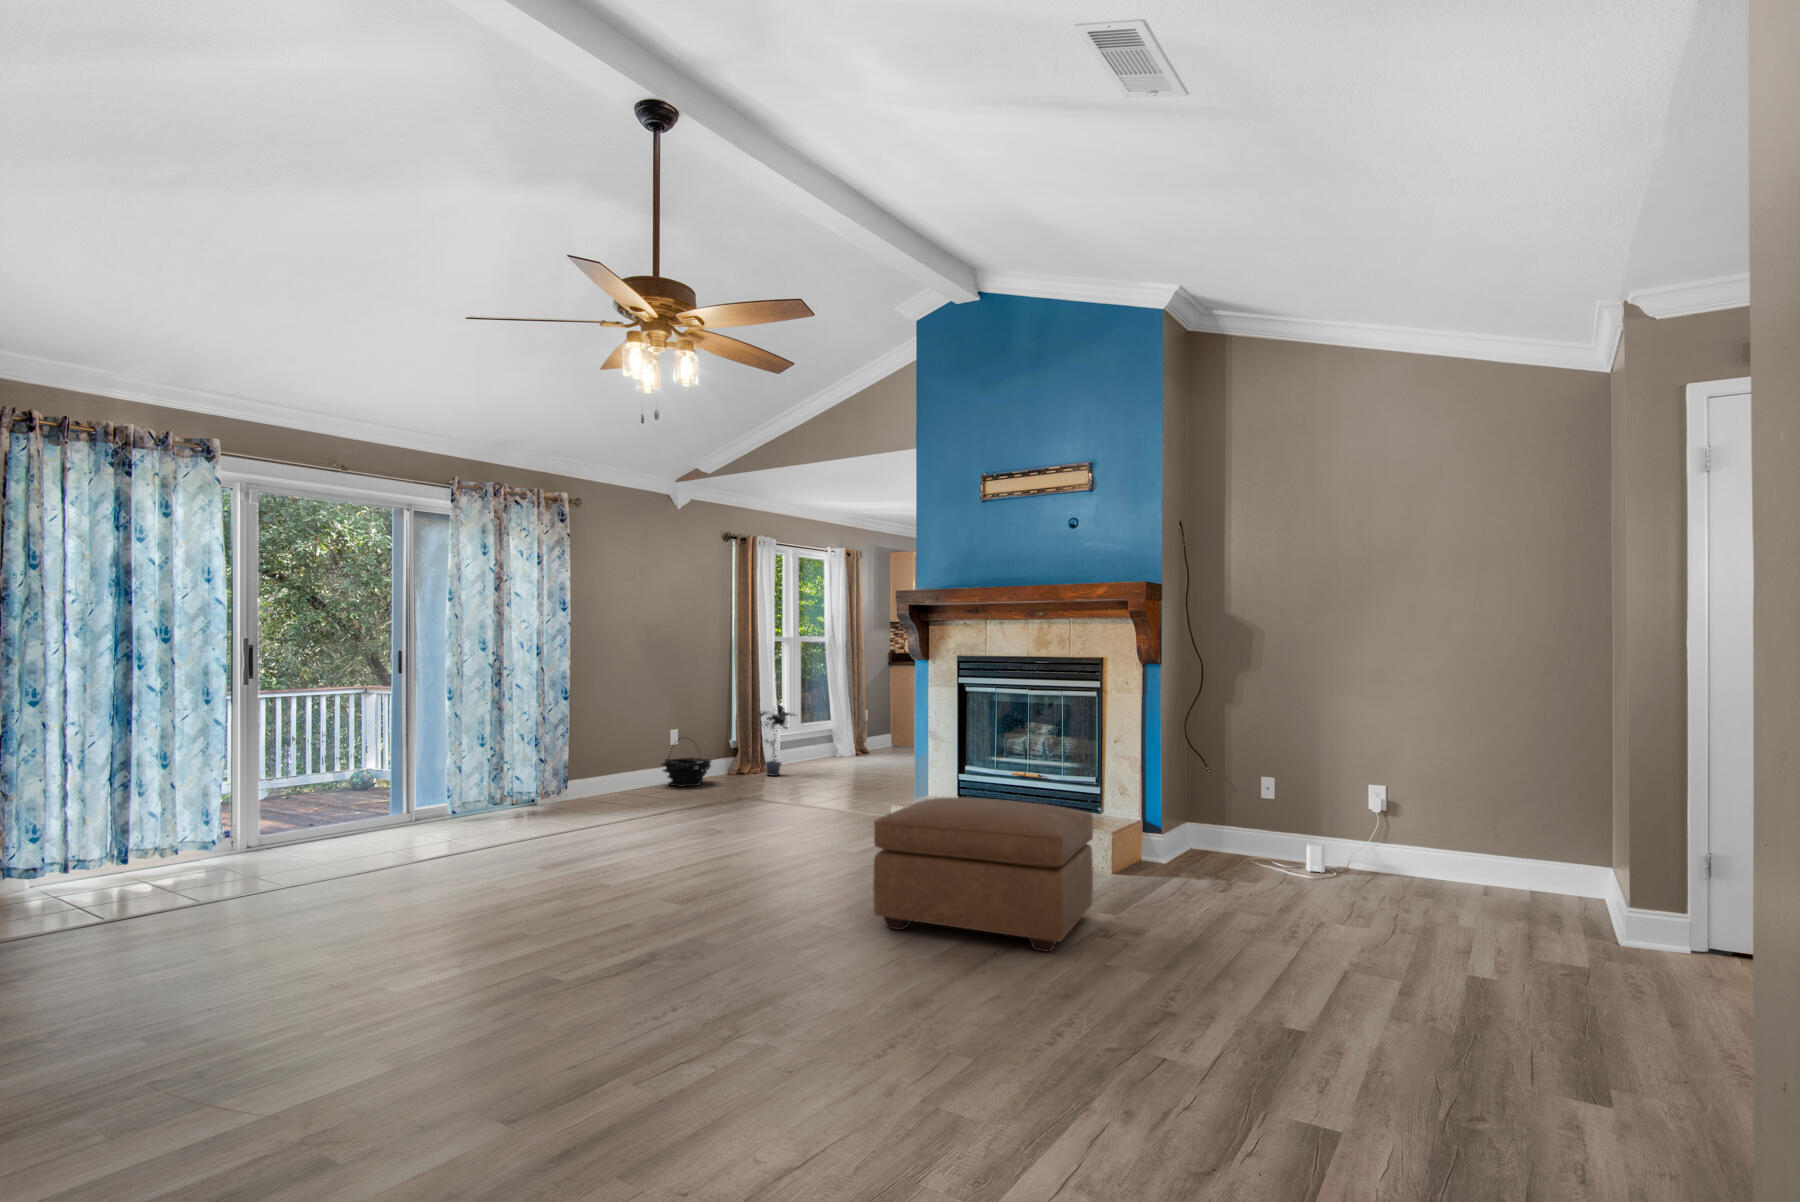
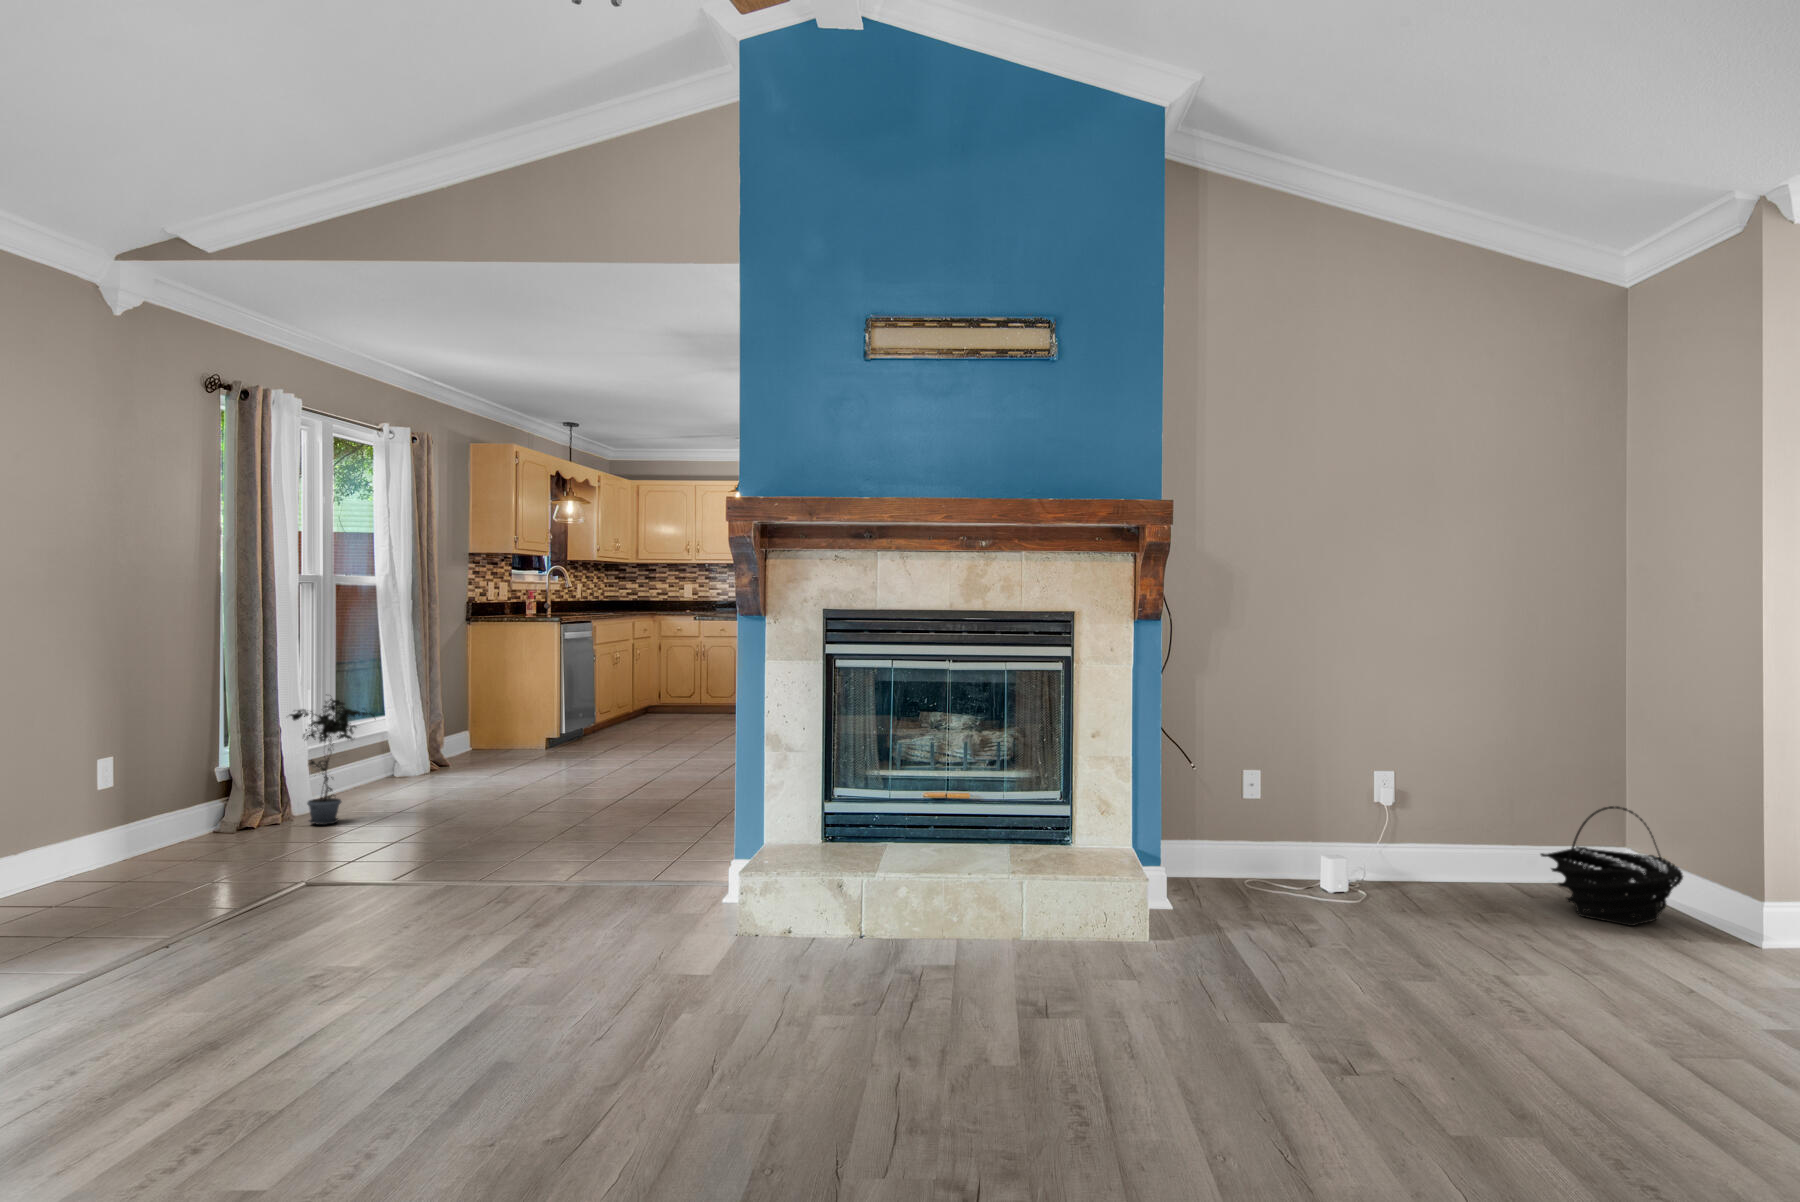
basket: present [662,738,711,787] -> present [1541,806,1683,926]
ottoman: present [873,797,1093,952] -> none [971,863,1378,1145]

